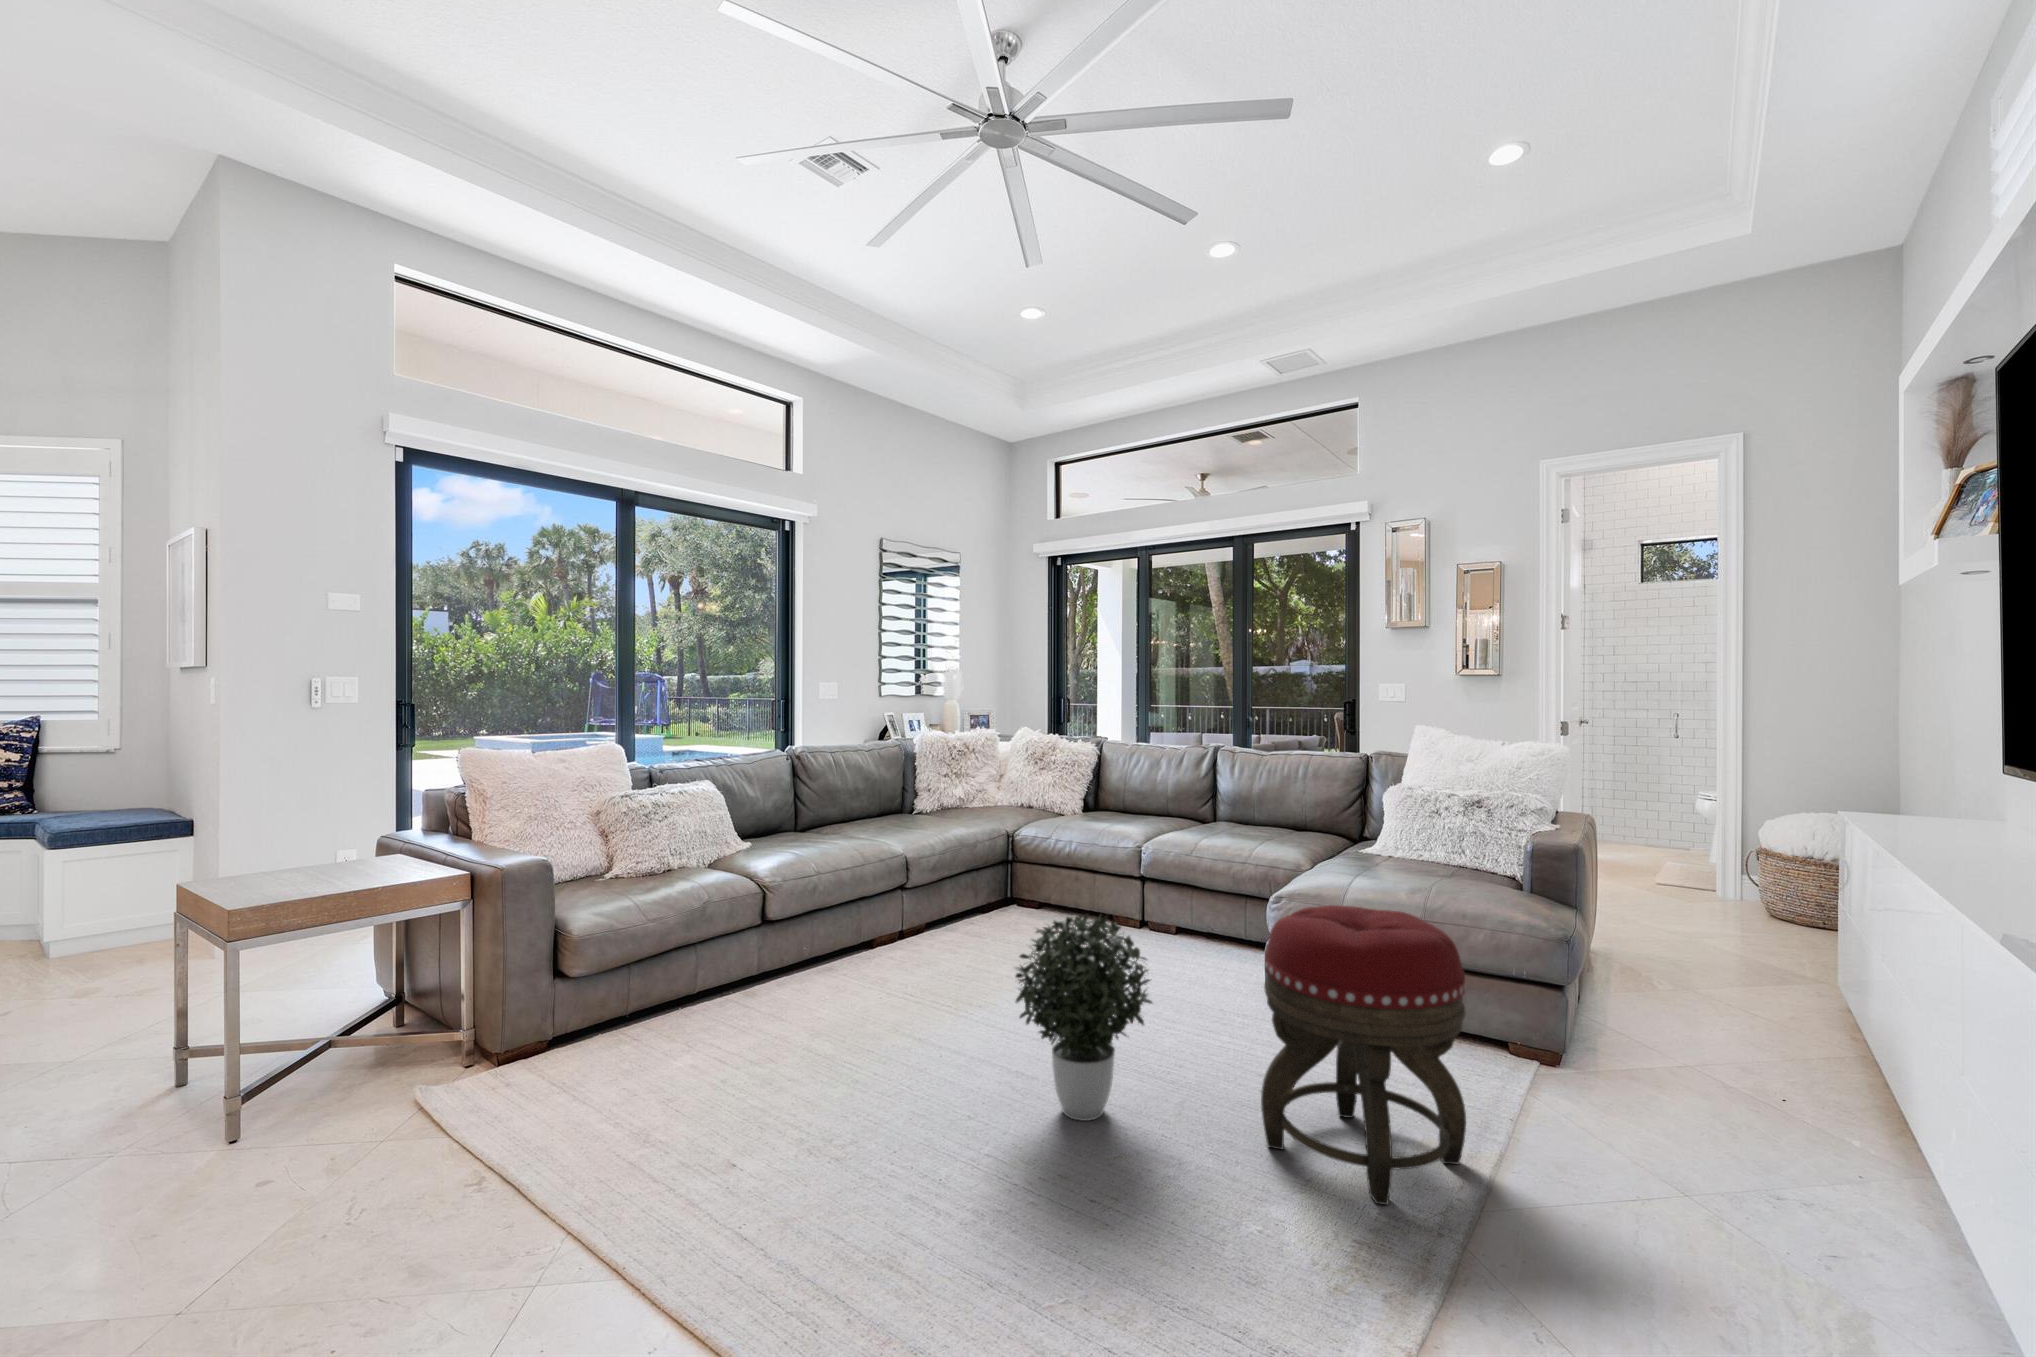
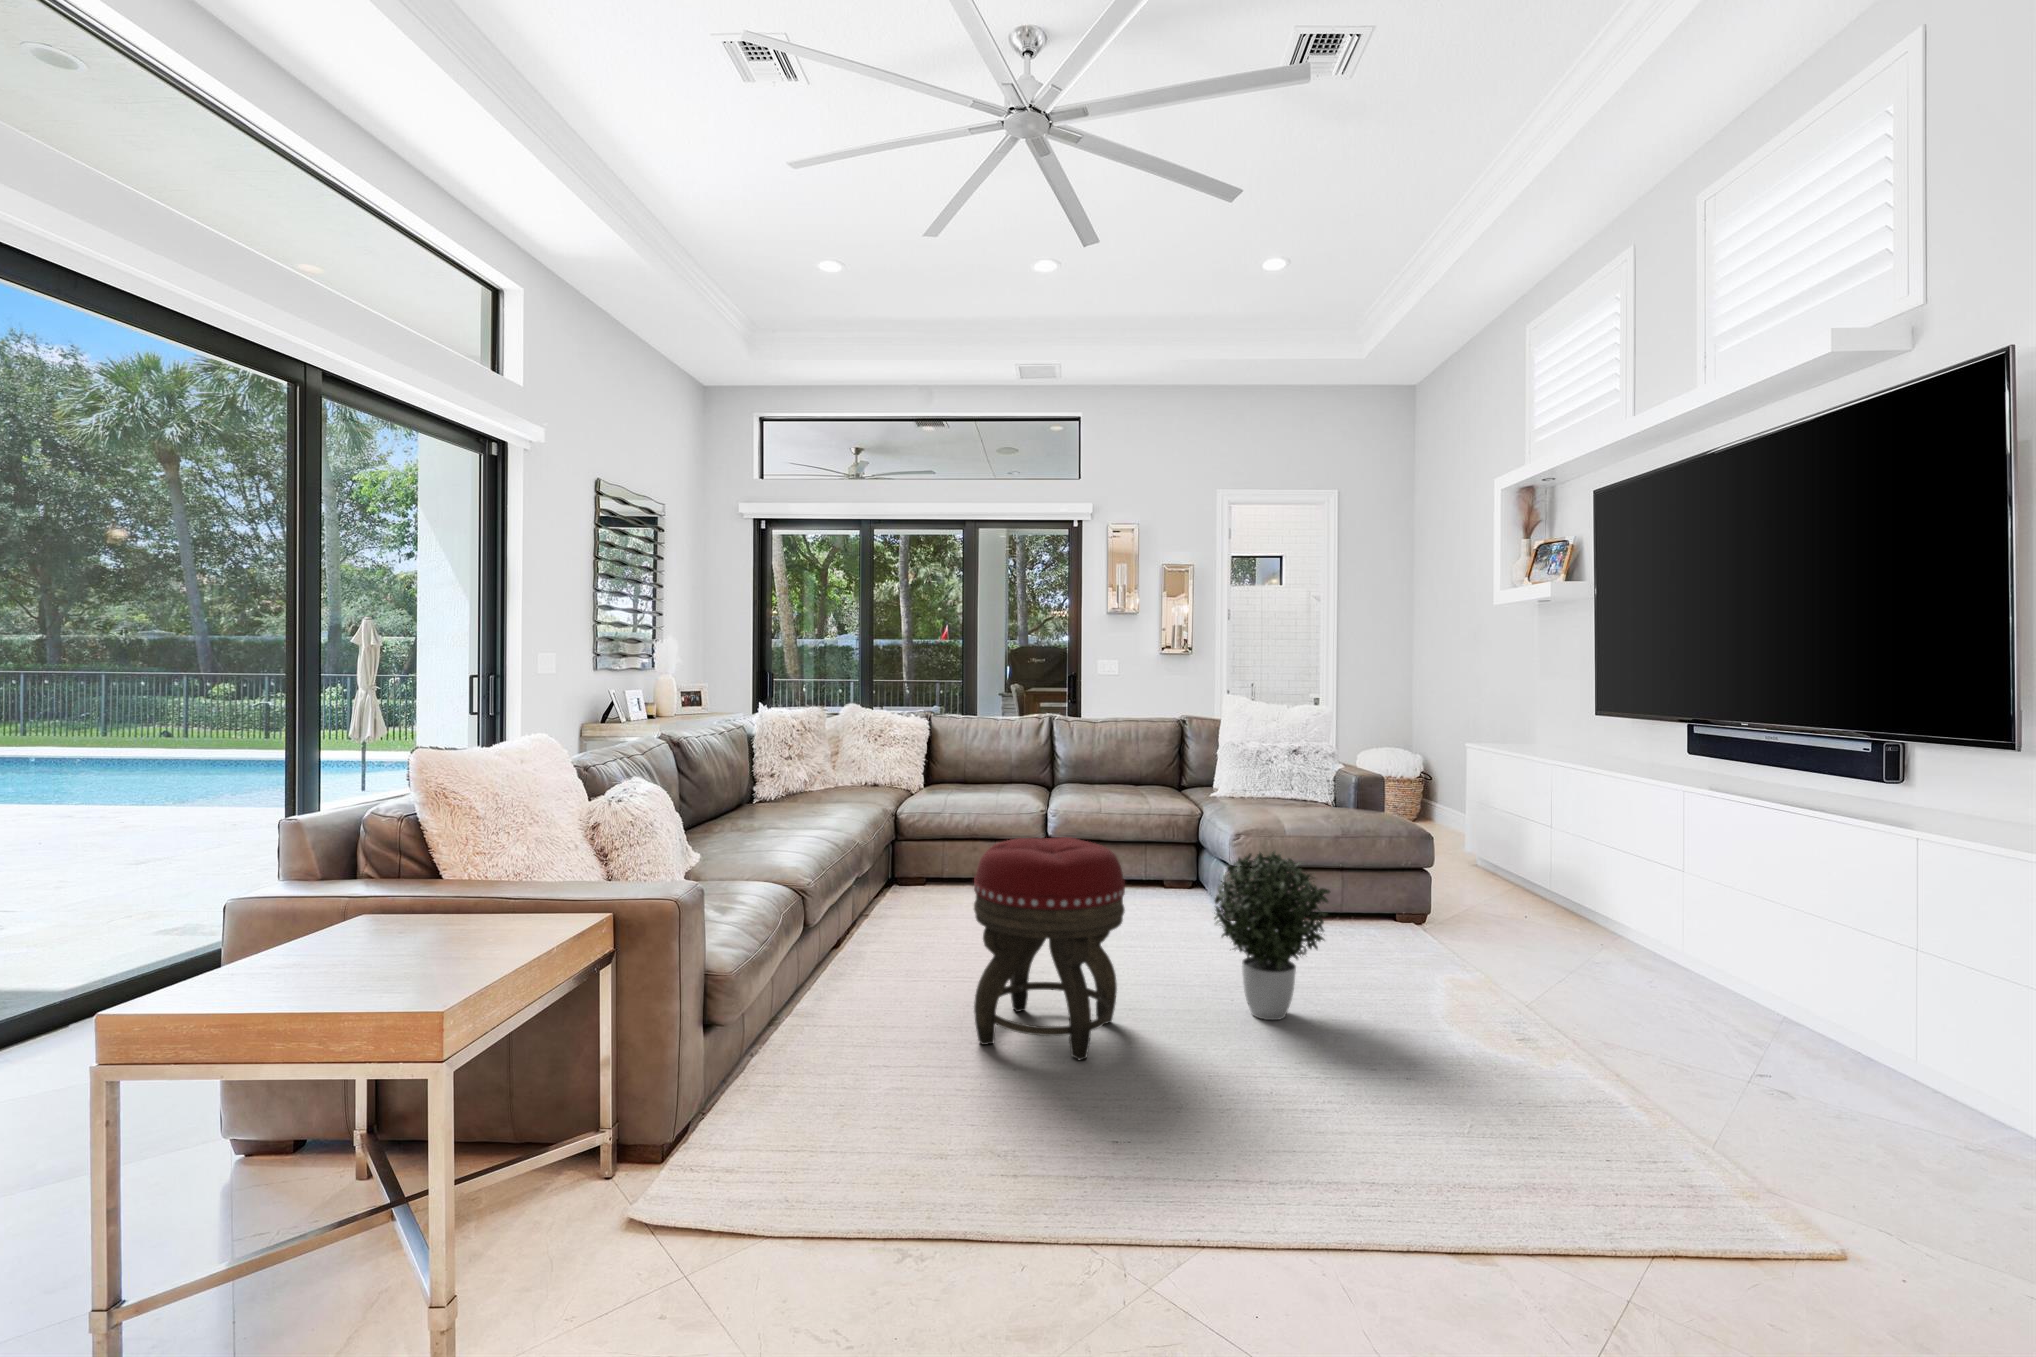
footstool: present [1261,905,1466,1205] -> present [974,837,1125,1060]

